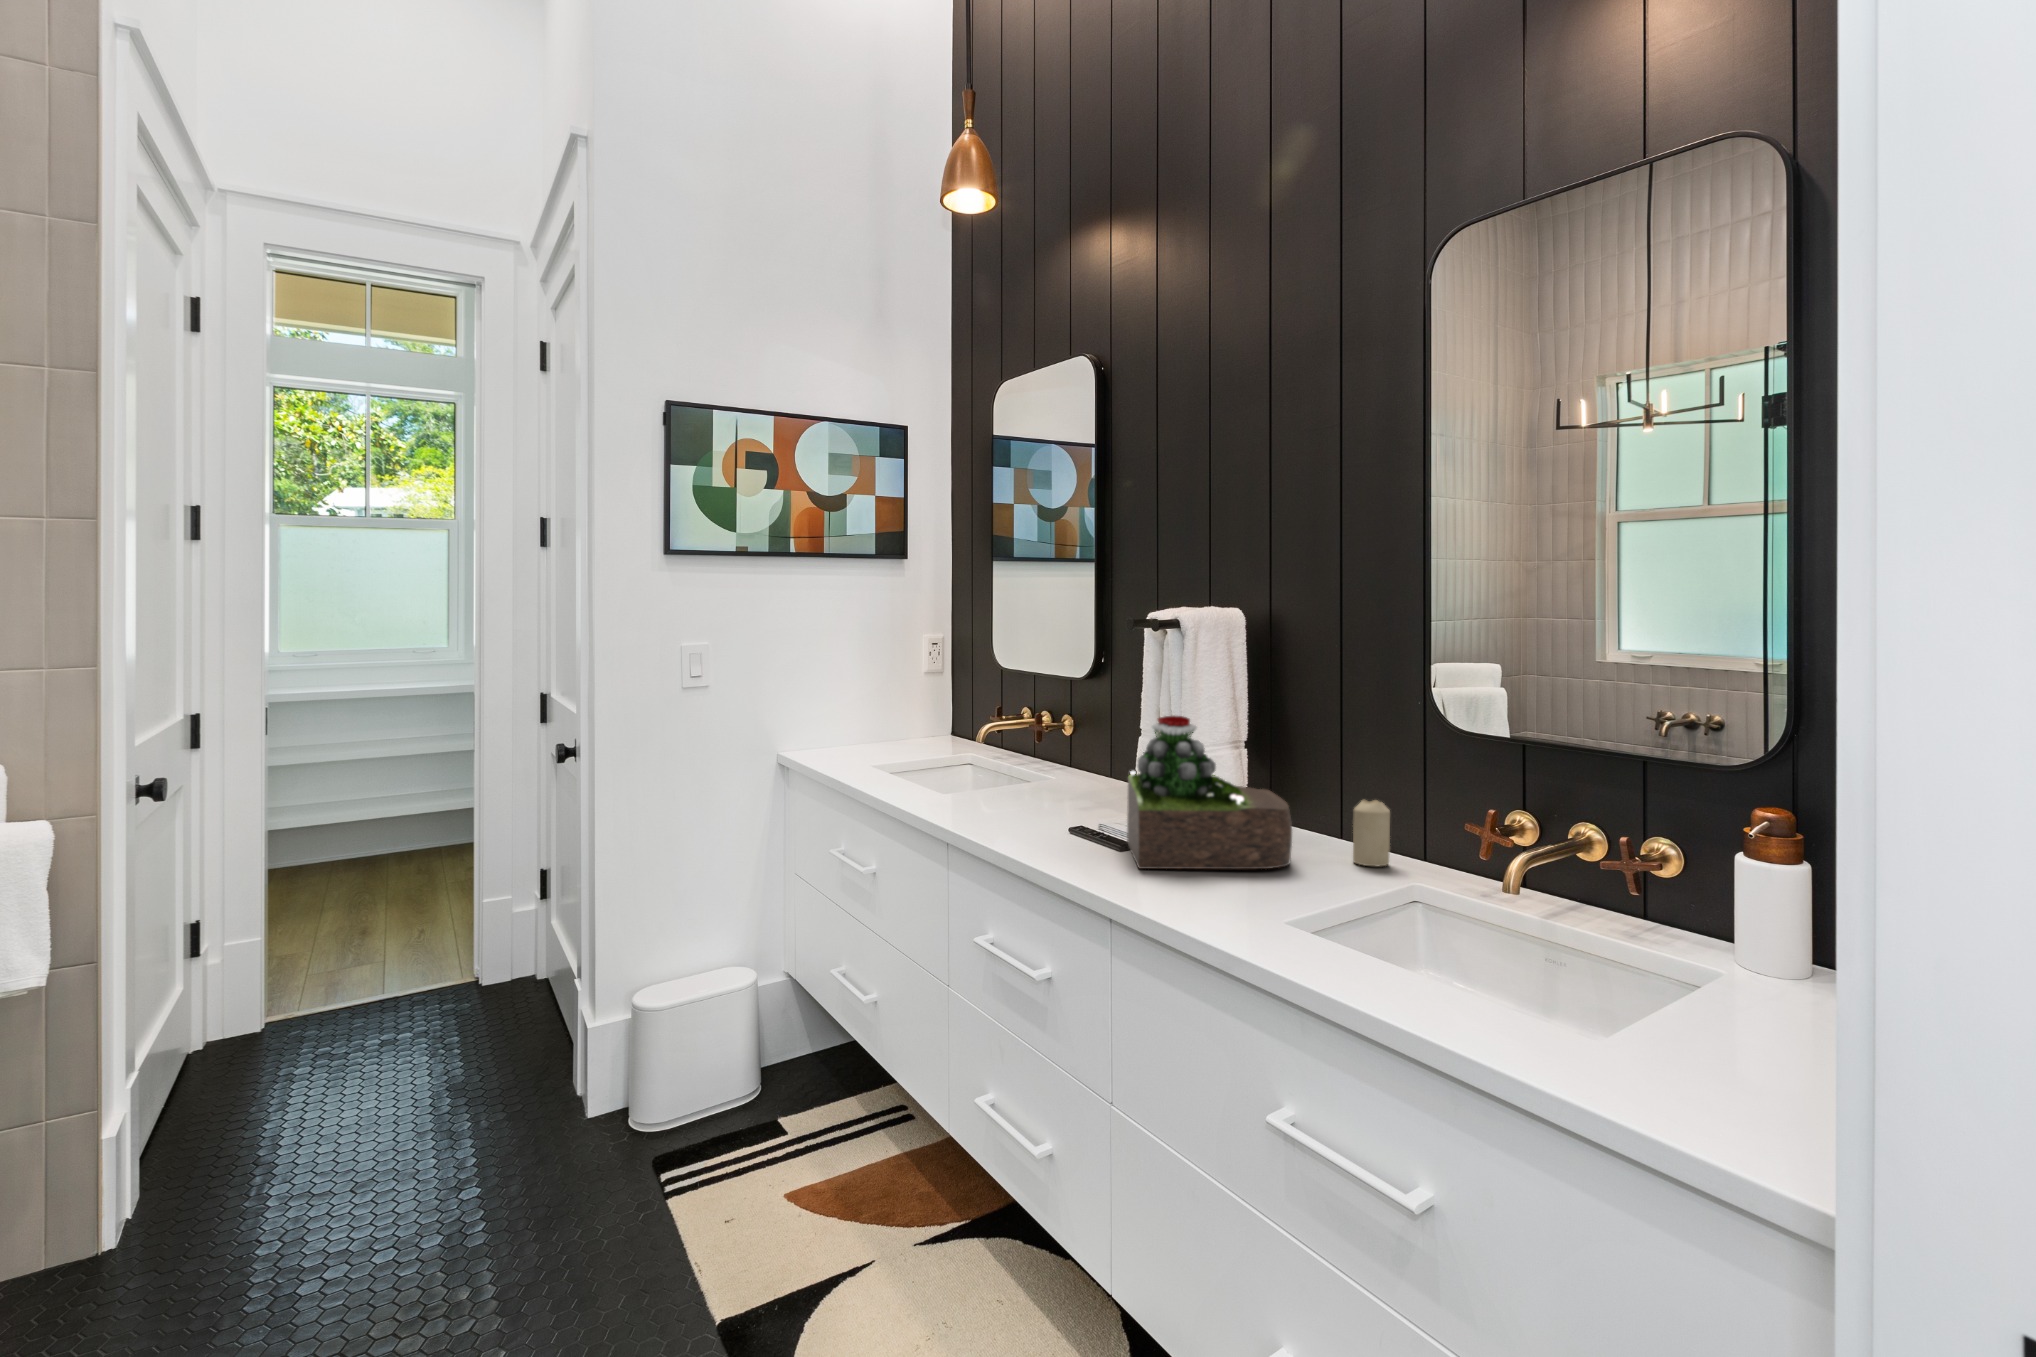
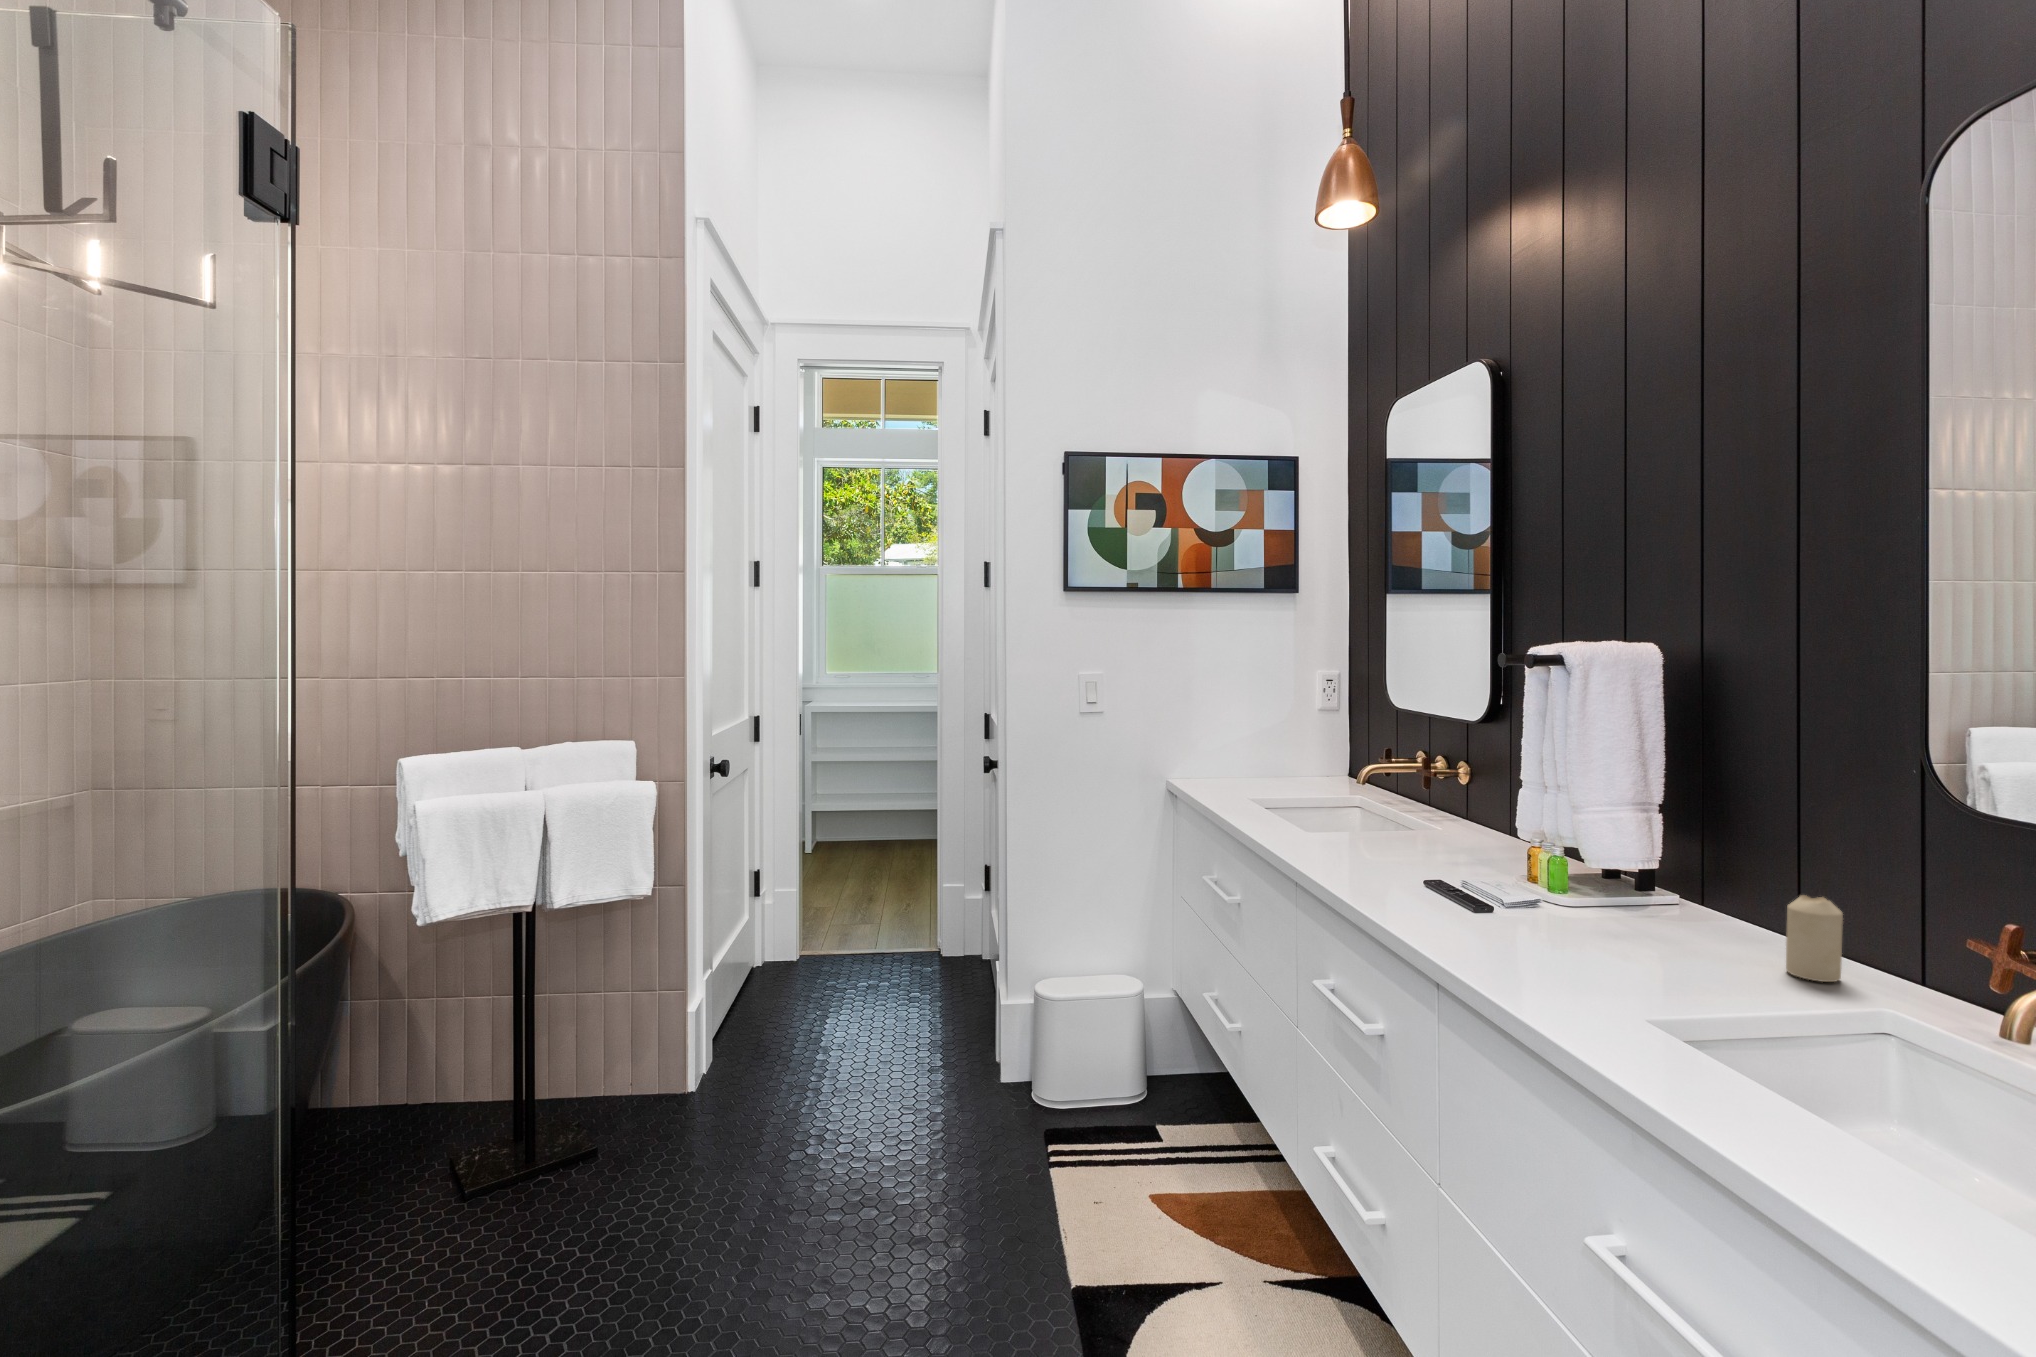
succulent plant: present [1127,716,1292,869] -> none [1484,777,1691,966]

